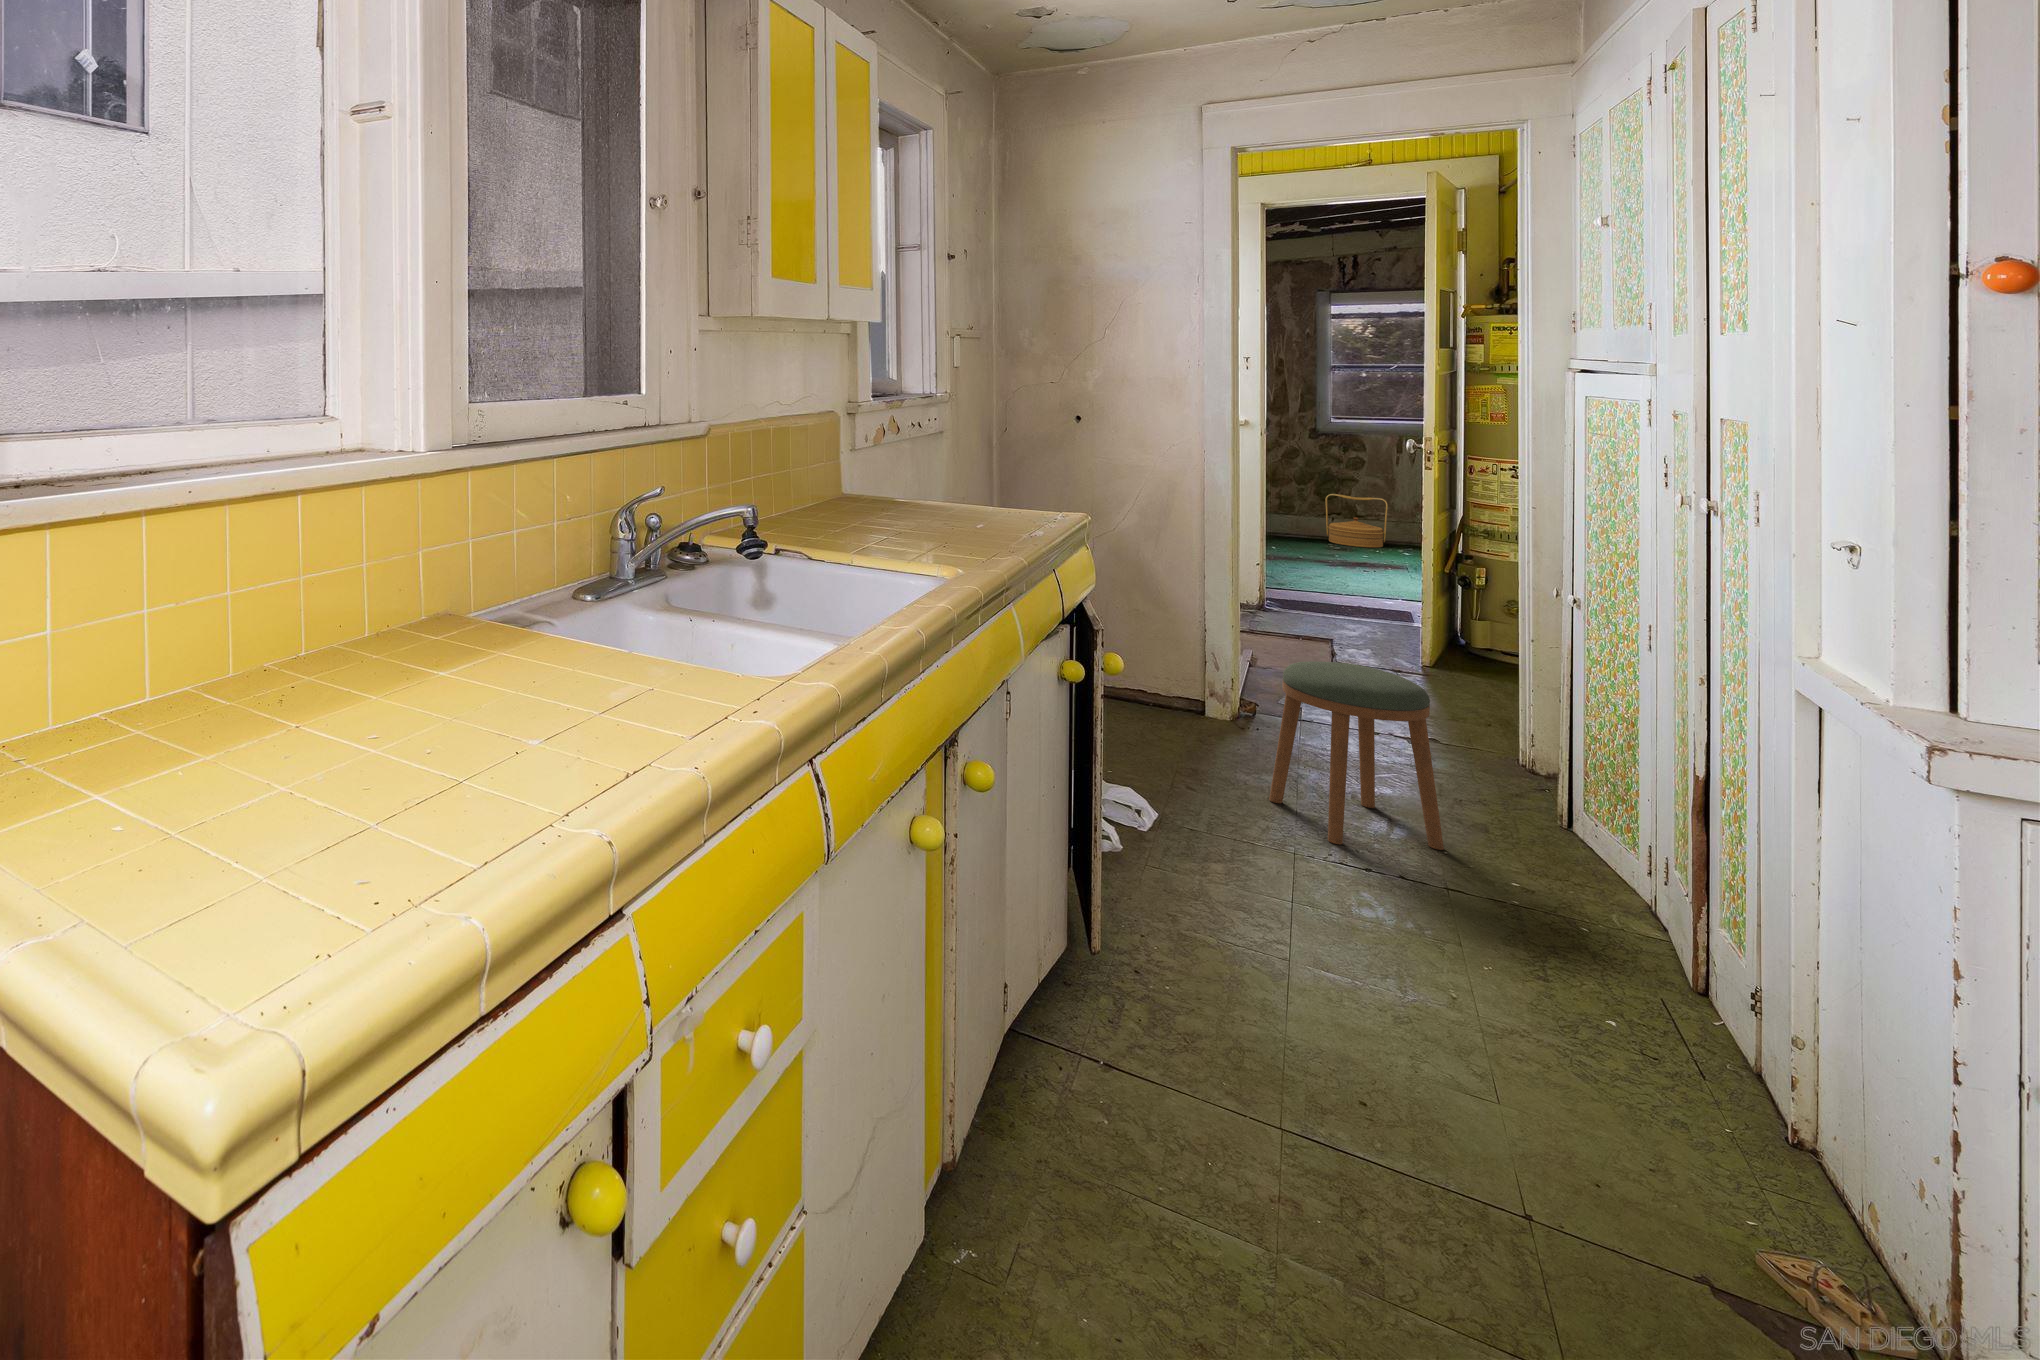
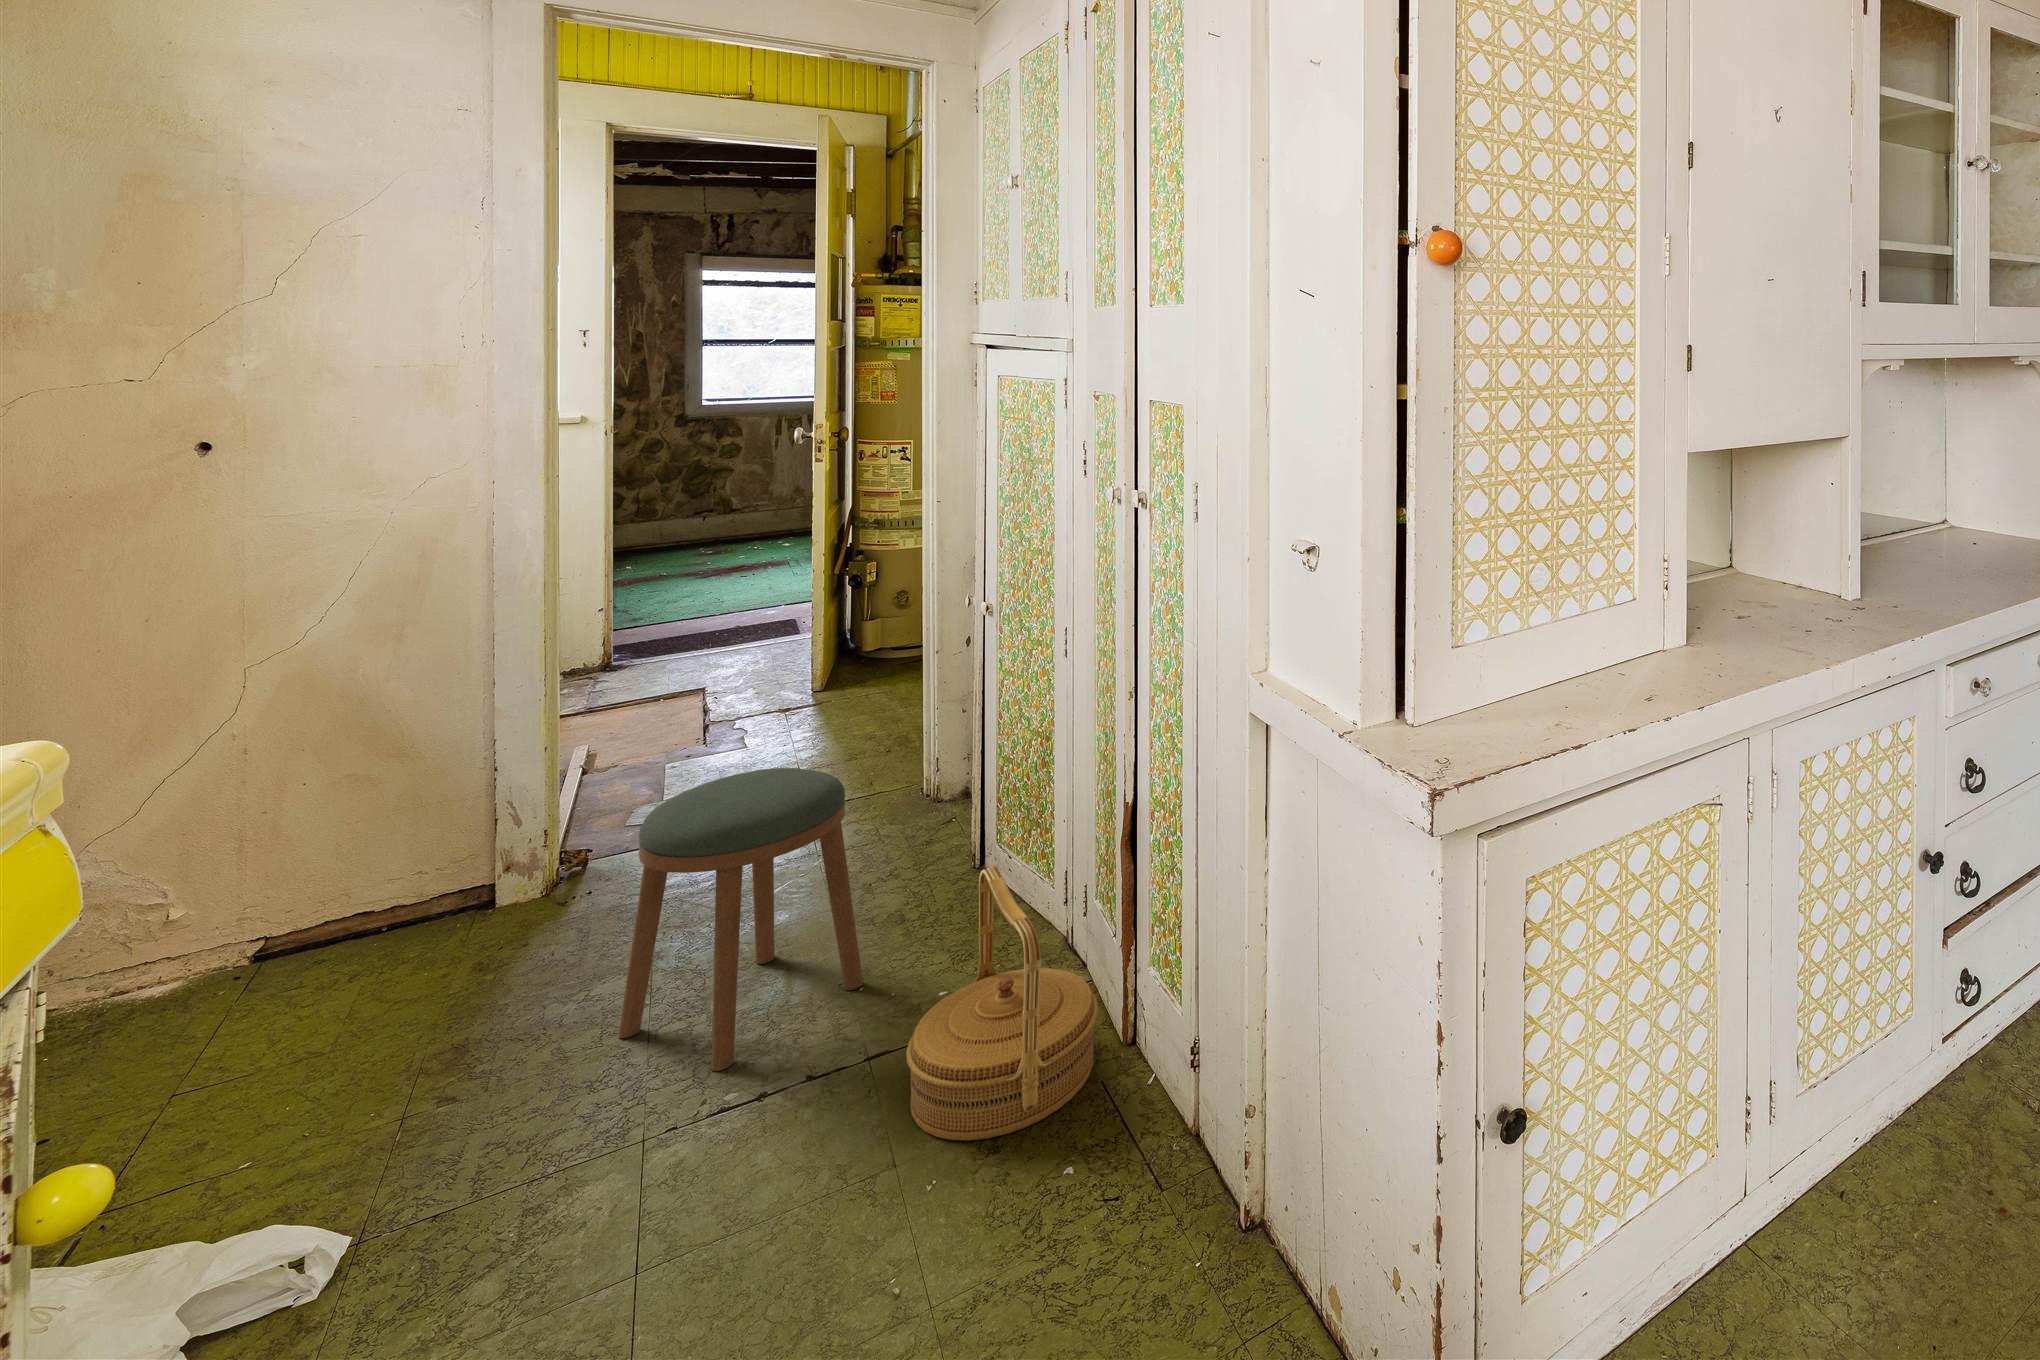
basket: present [1325,494,1388,548] -> present [906,866,1098,1141]

